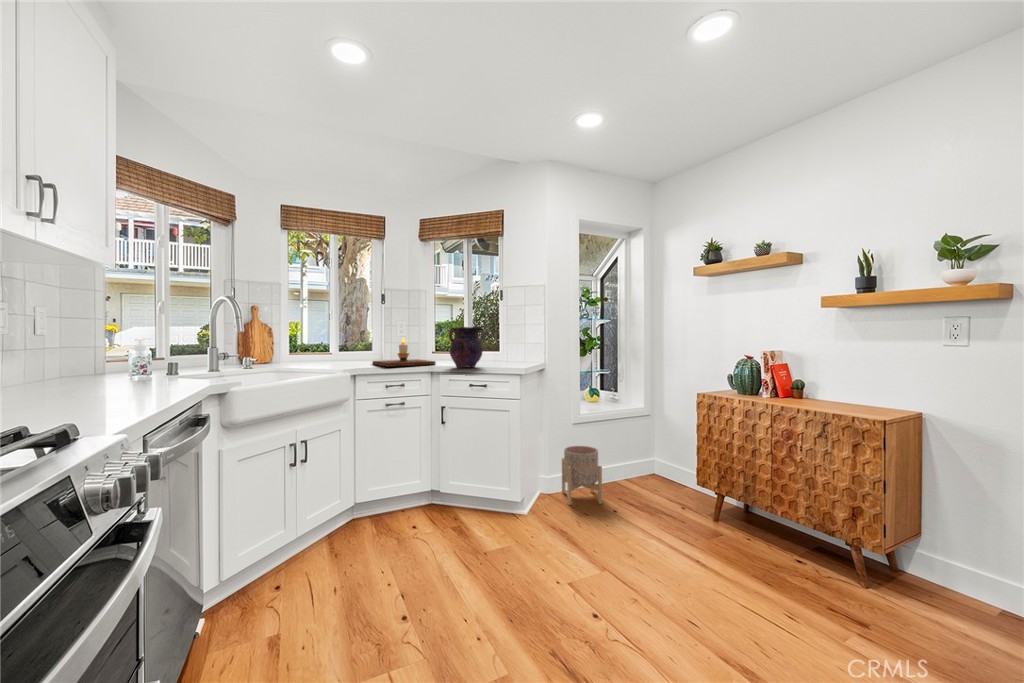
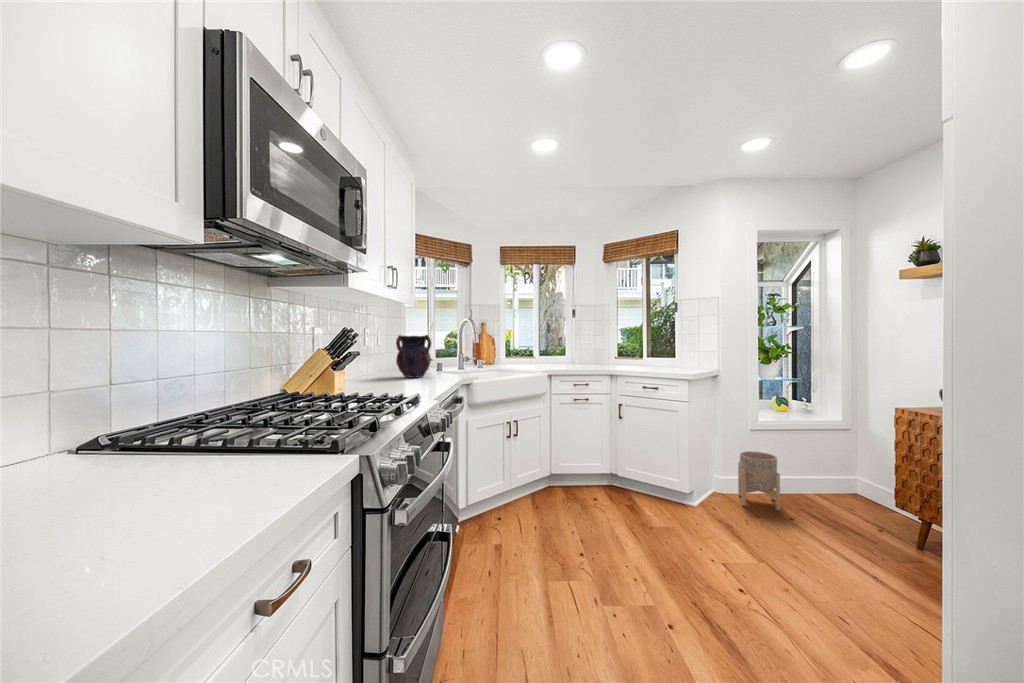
vase: present [449,327,484,368] -> present [396,335,431,378]
candle: present [373,338,436,367] -> none [566,345,616,369]

